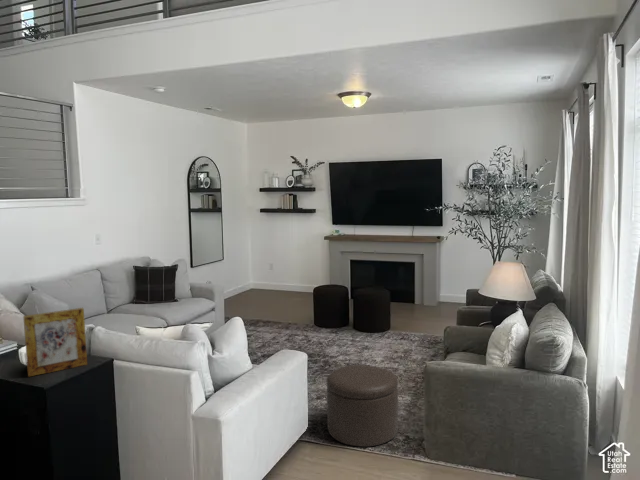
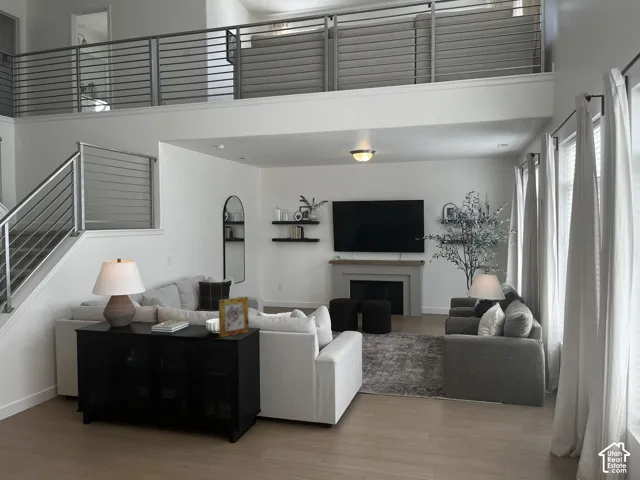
ottoman: present [327,365,398,447] -> none [374,343,422,393]

